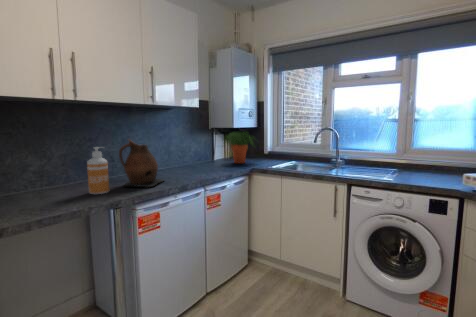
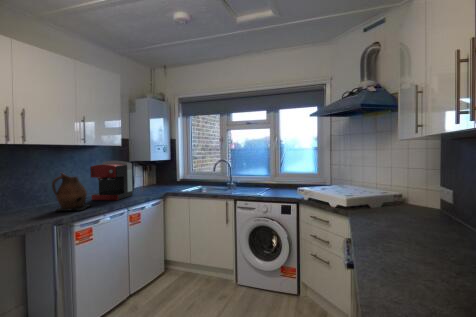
coffee maker: none [164,126,212,176] -> present [90,161,133,200]
potted plant: present [225,132,253,163] -> none [141,163,172,189]
soap dispenser: present [87,147,109,194] -> none [24,180,44,219]

